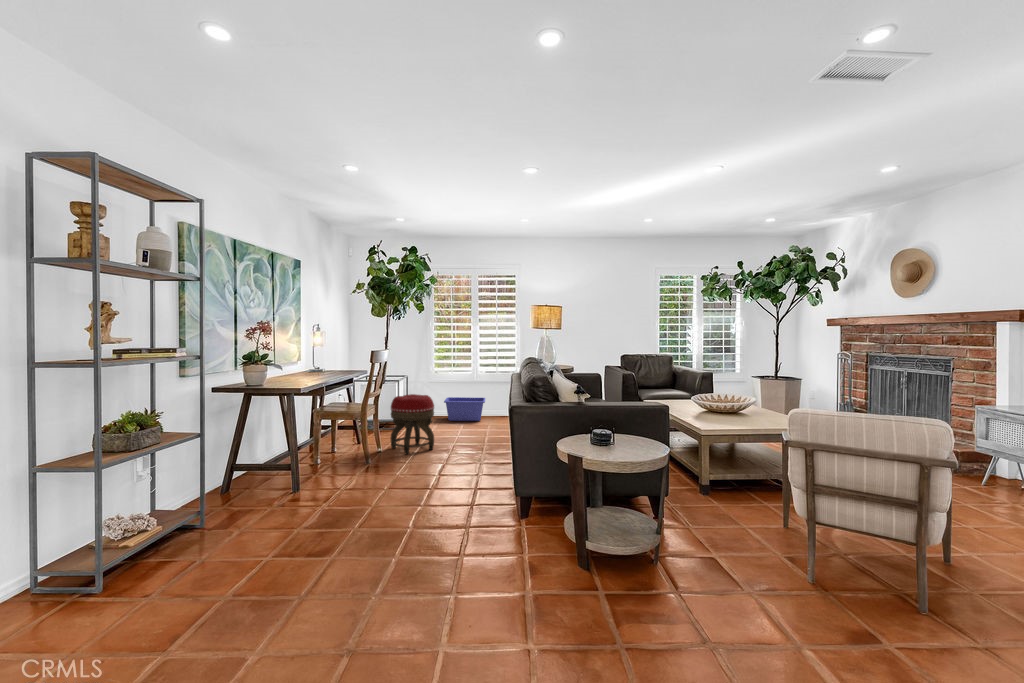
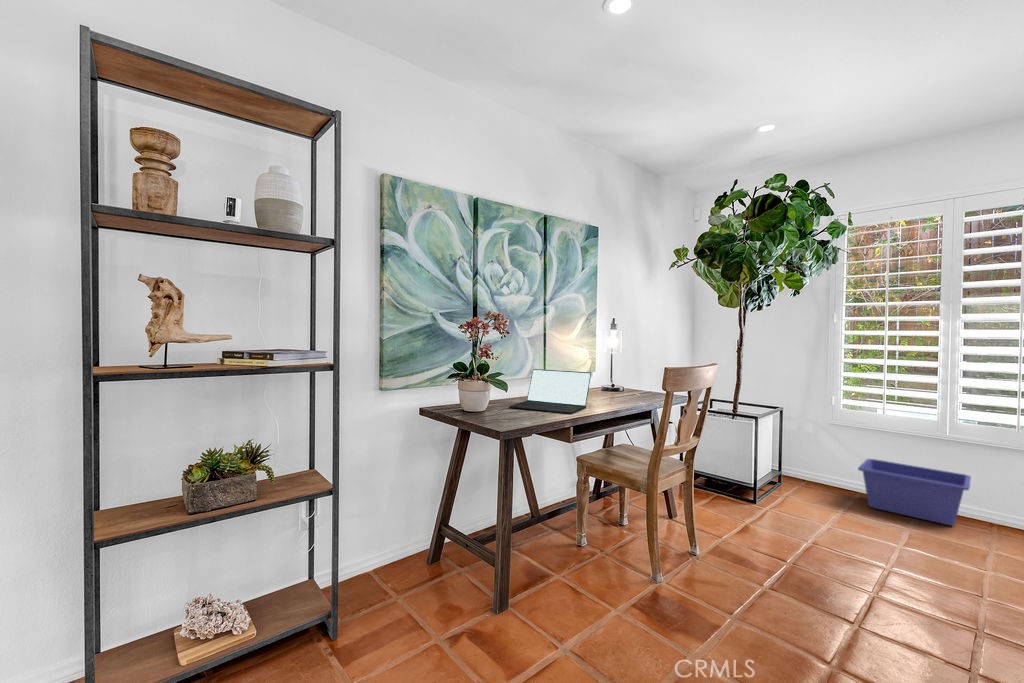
laptop: none [272,357,321,381] -> present [509,369,591,414]
footstool: present [391,394,434,454] -> none [719,454,817,587]

